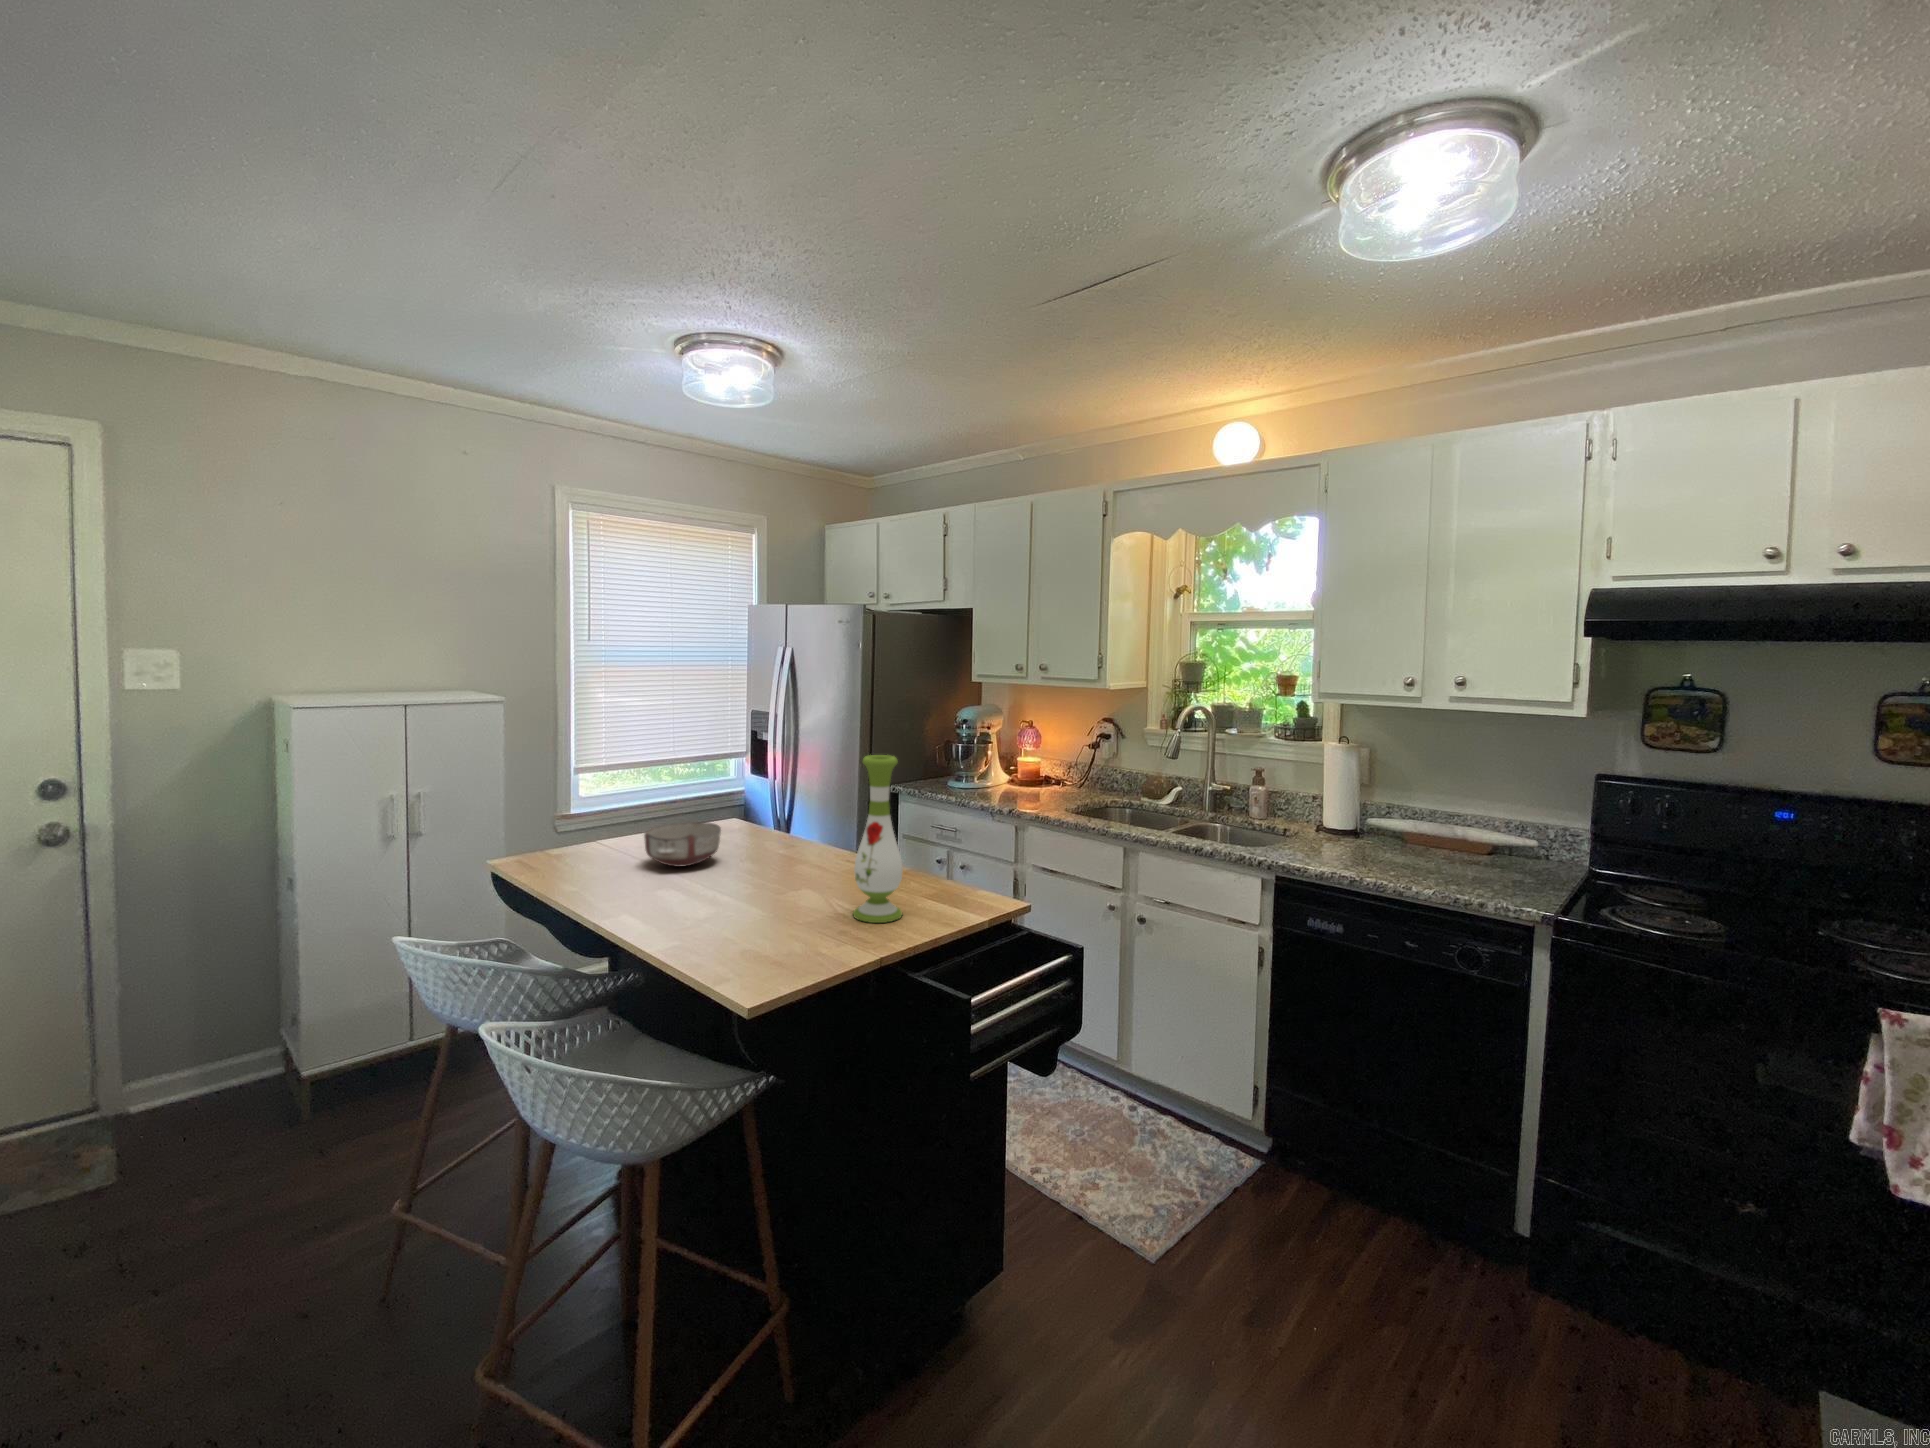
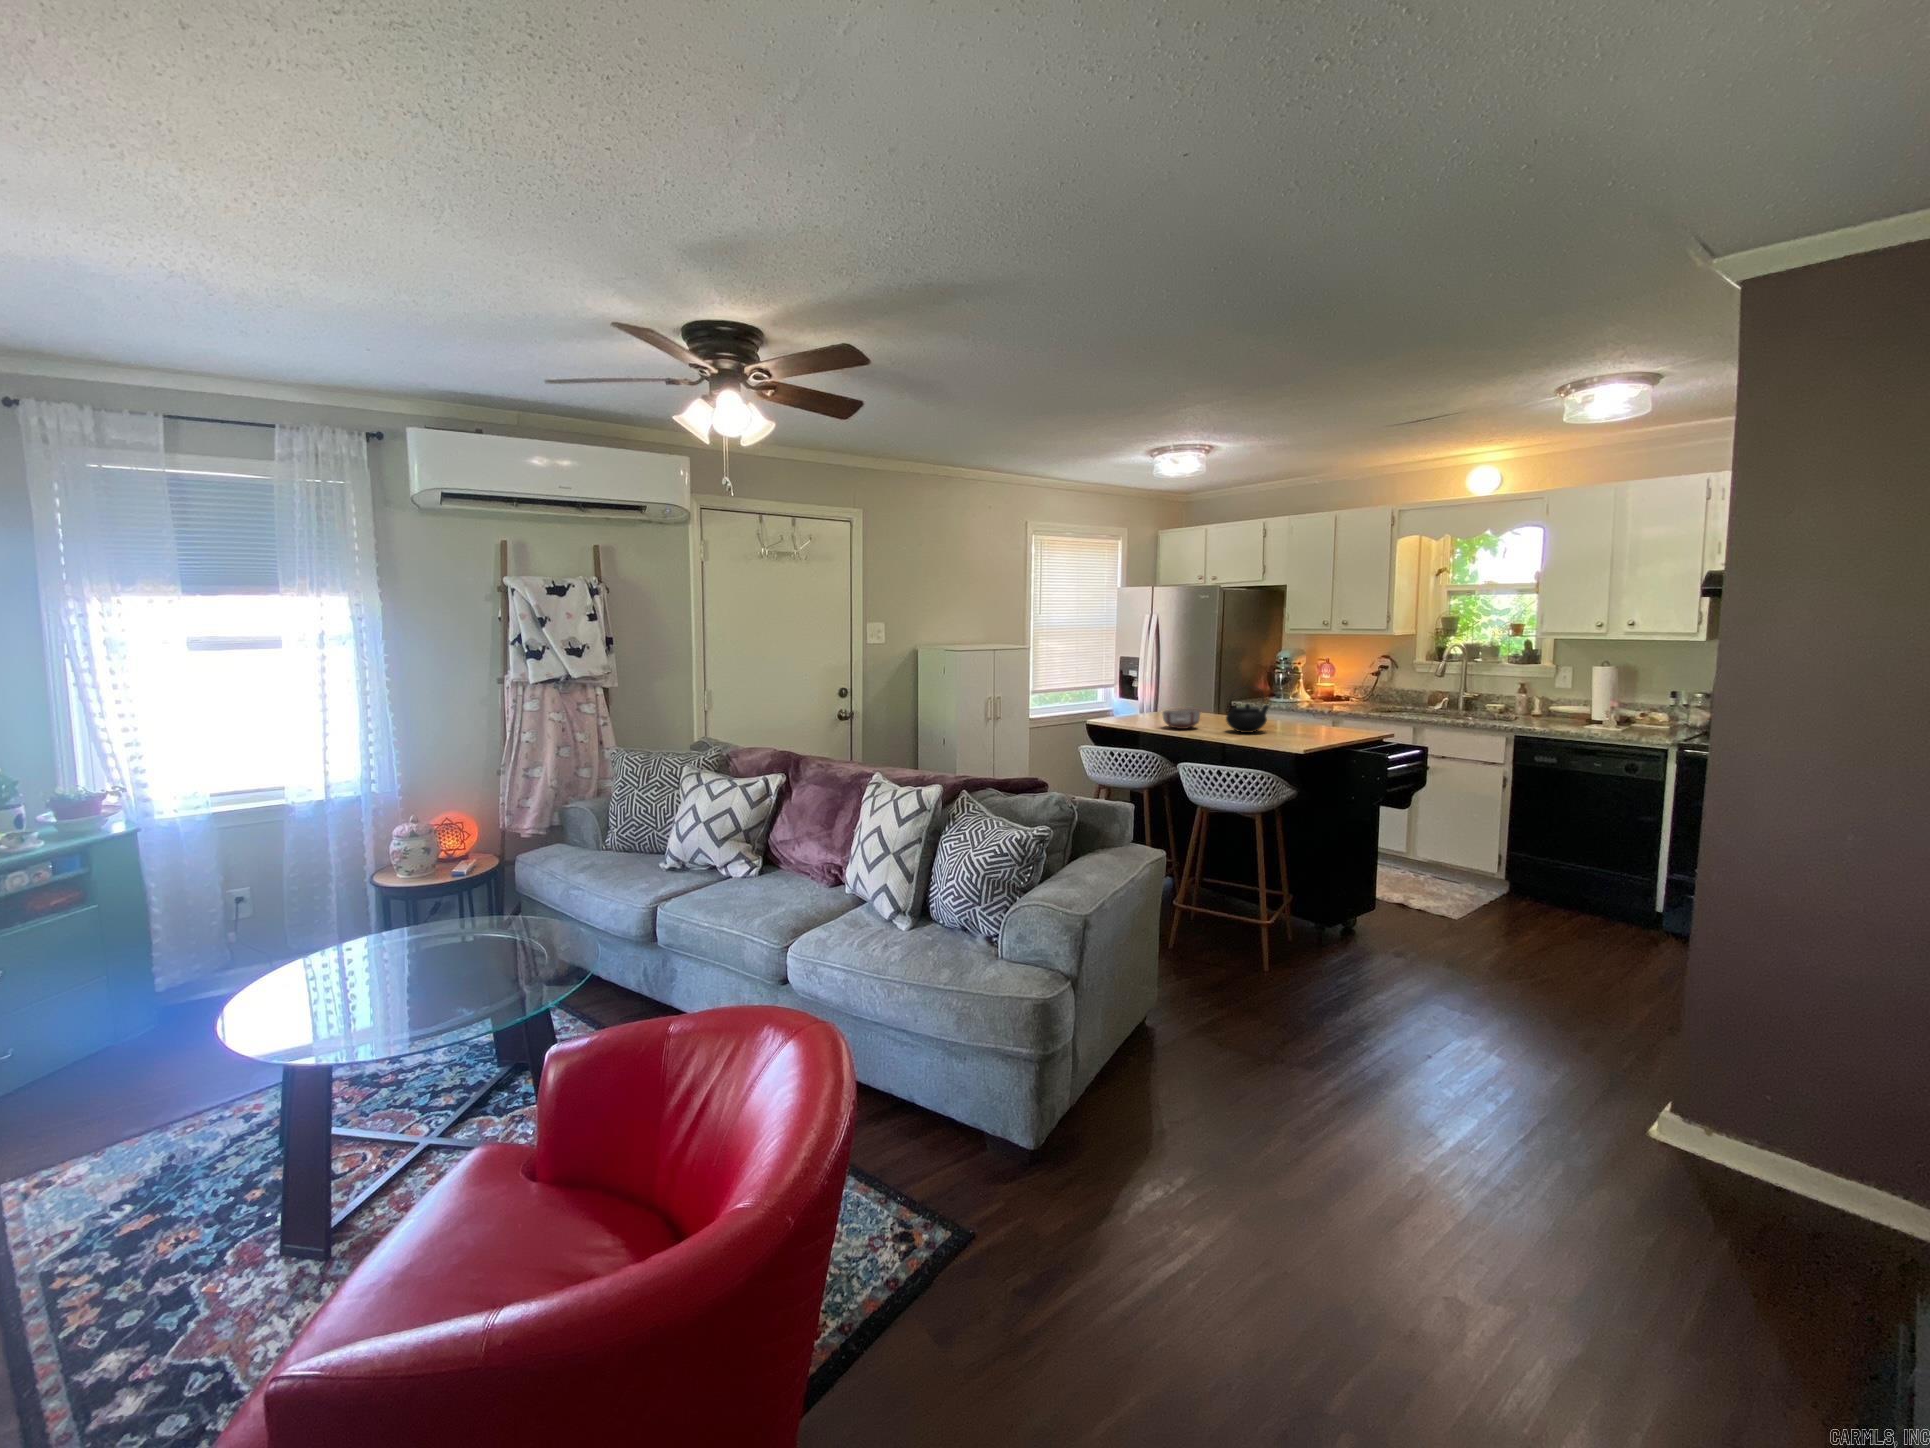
vase: present [853,755,903,923] -> none [1296,667,1321,741]
teapot: none [748,786,842,884] -> present [1226,687,1269,733]

